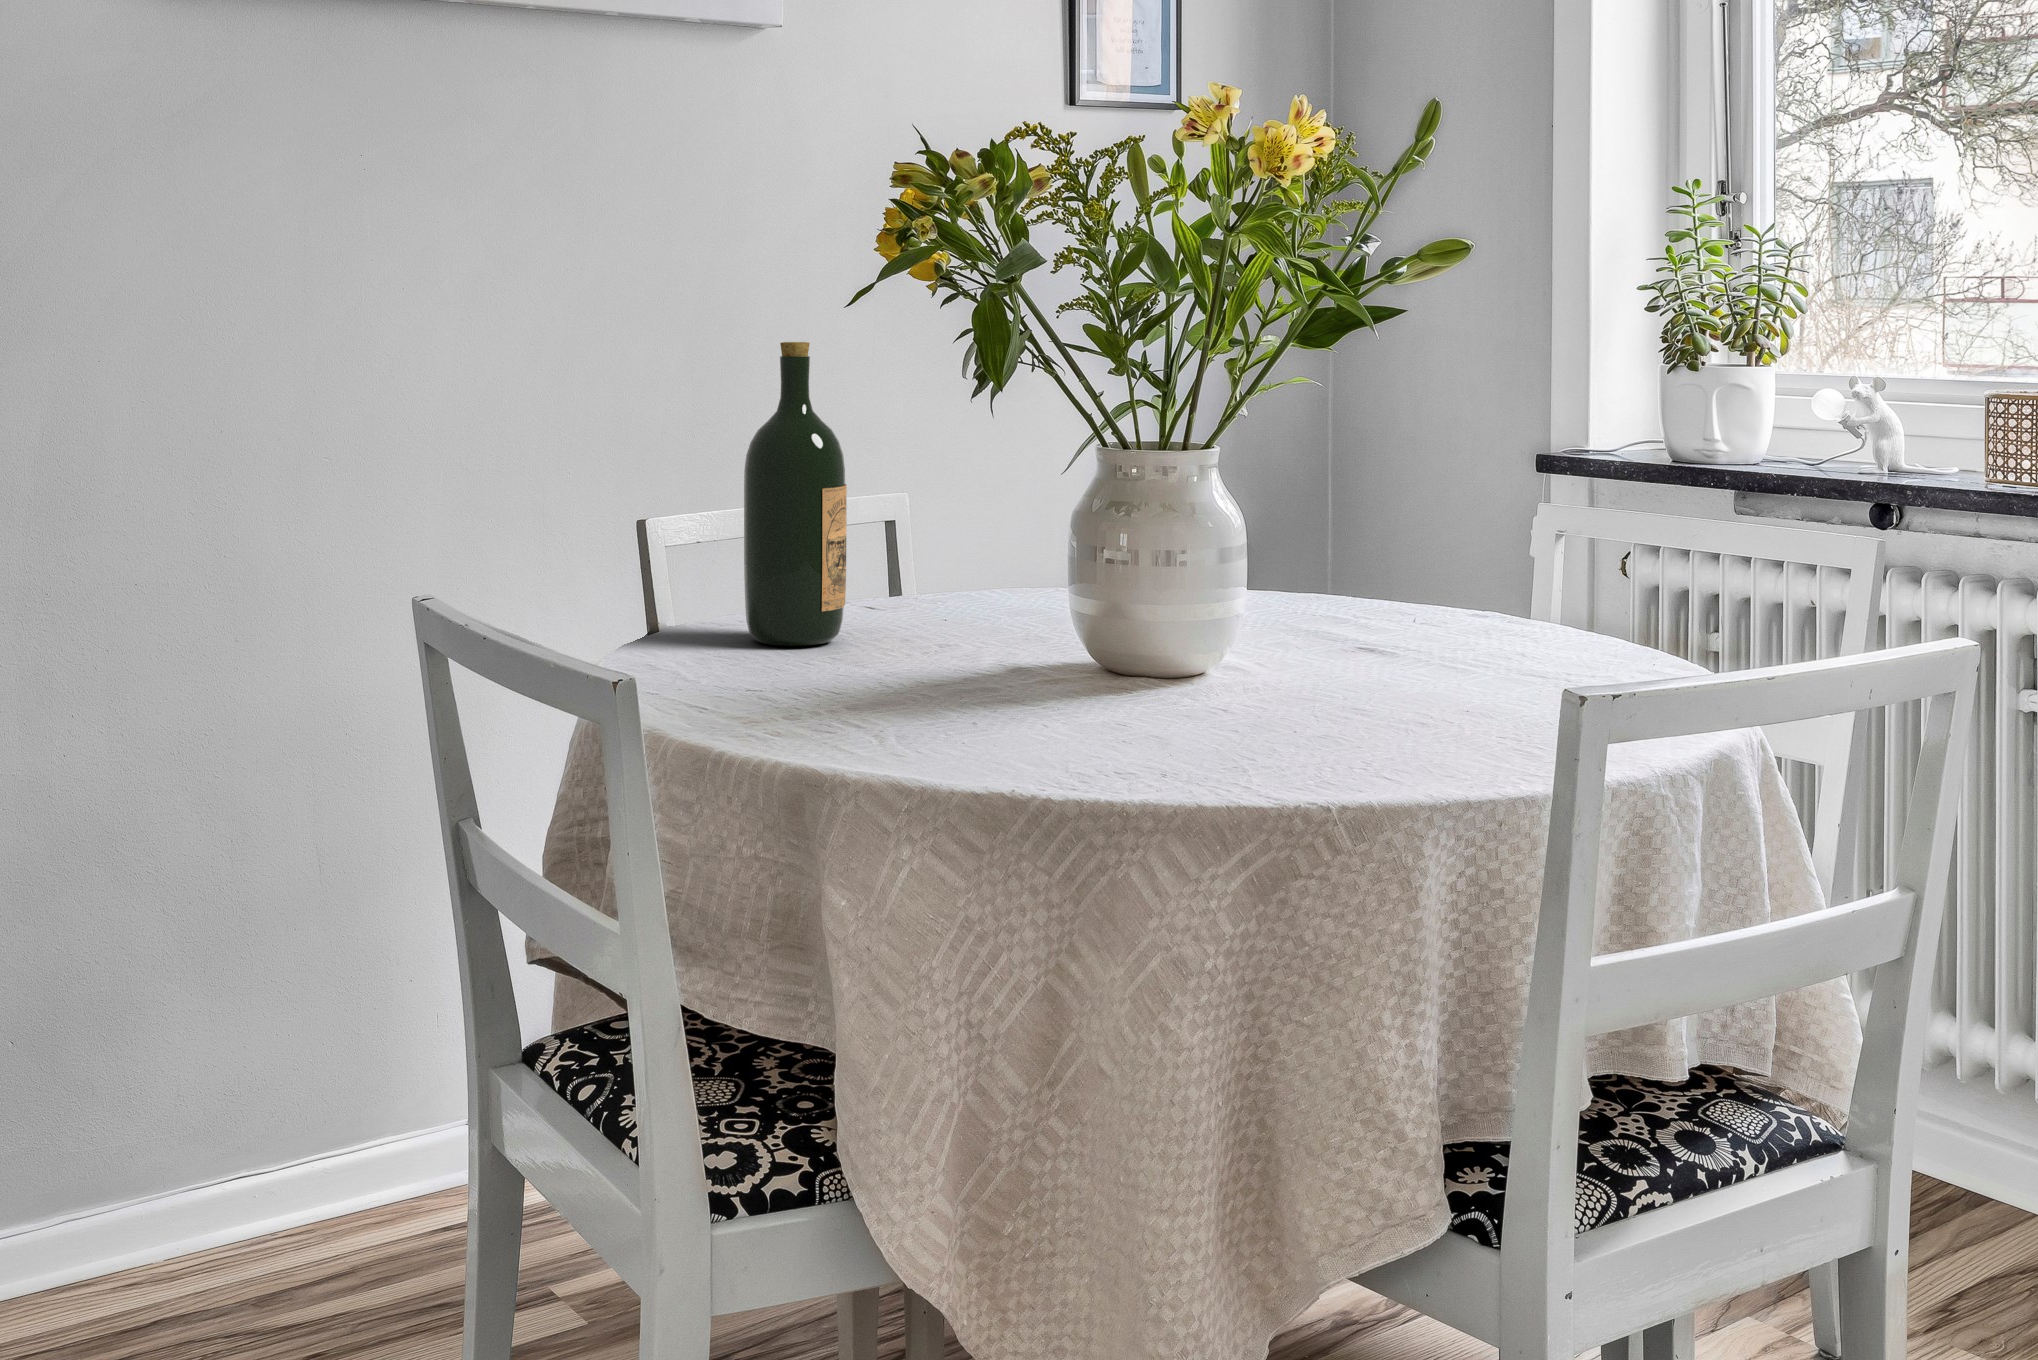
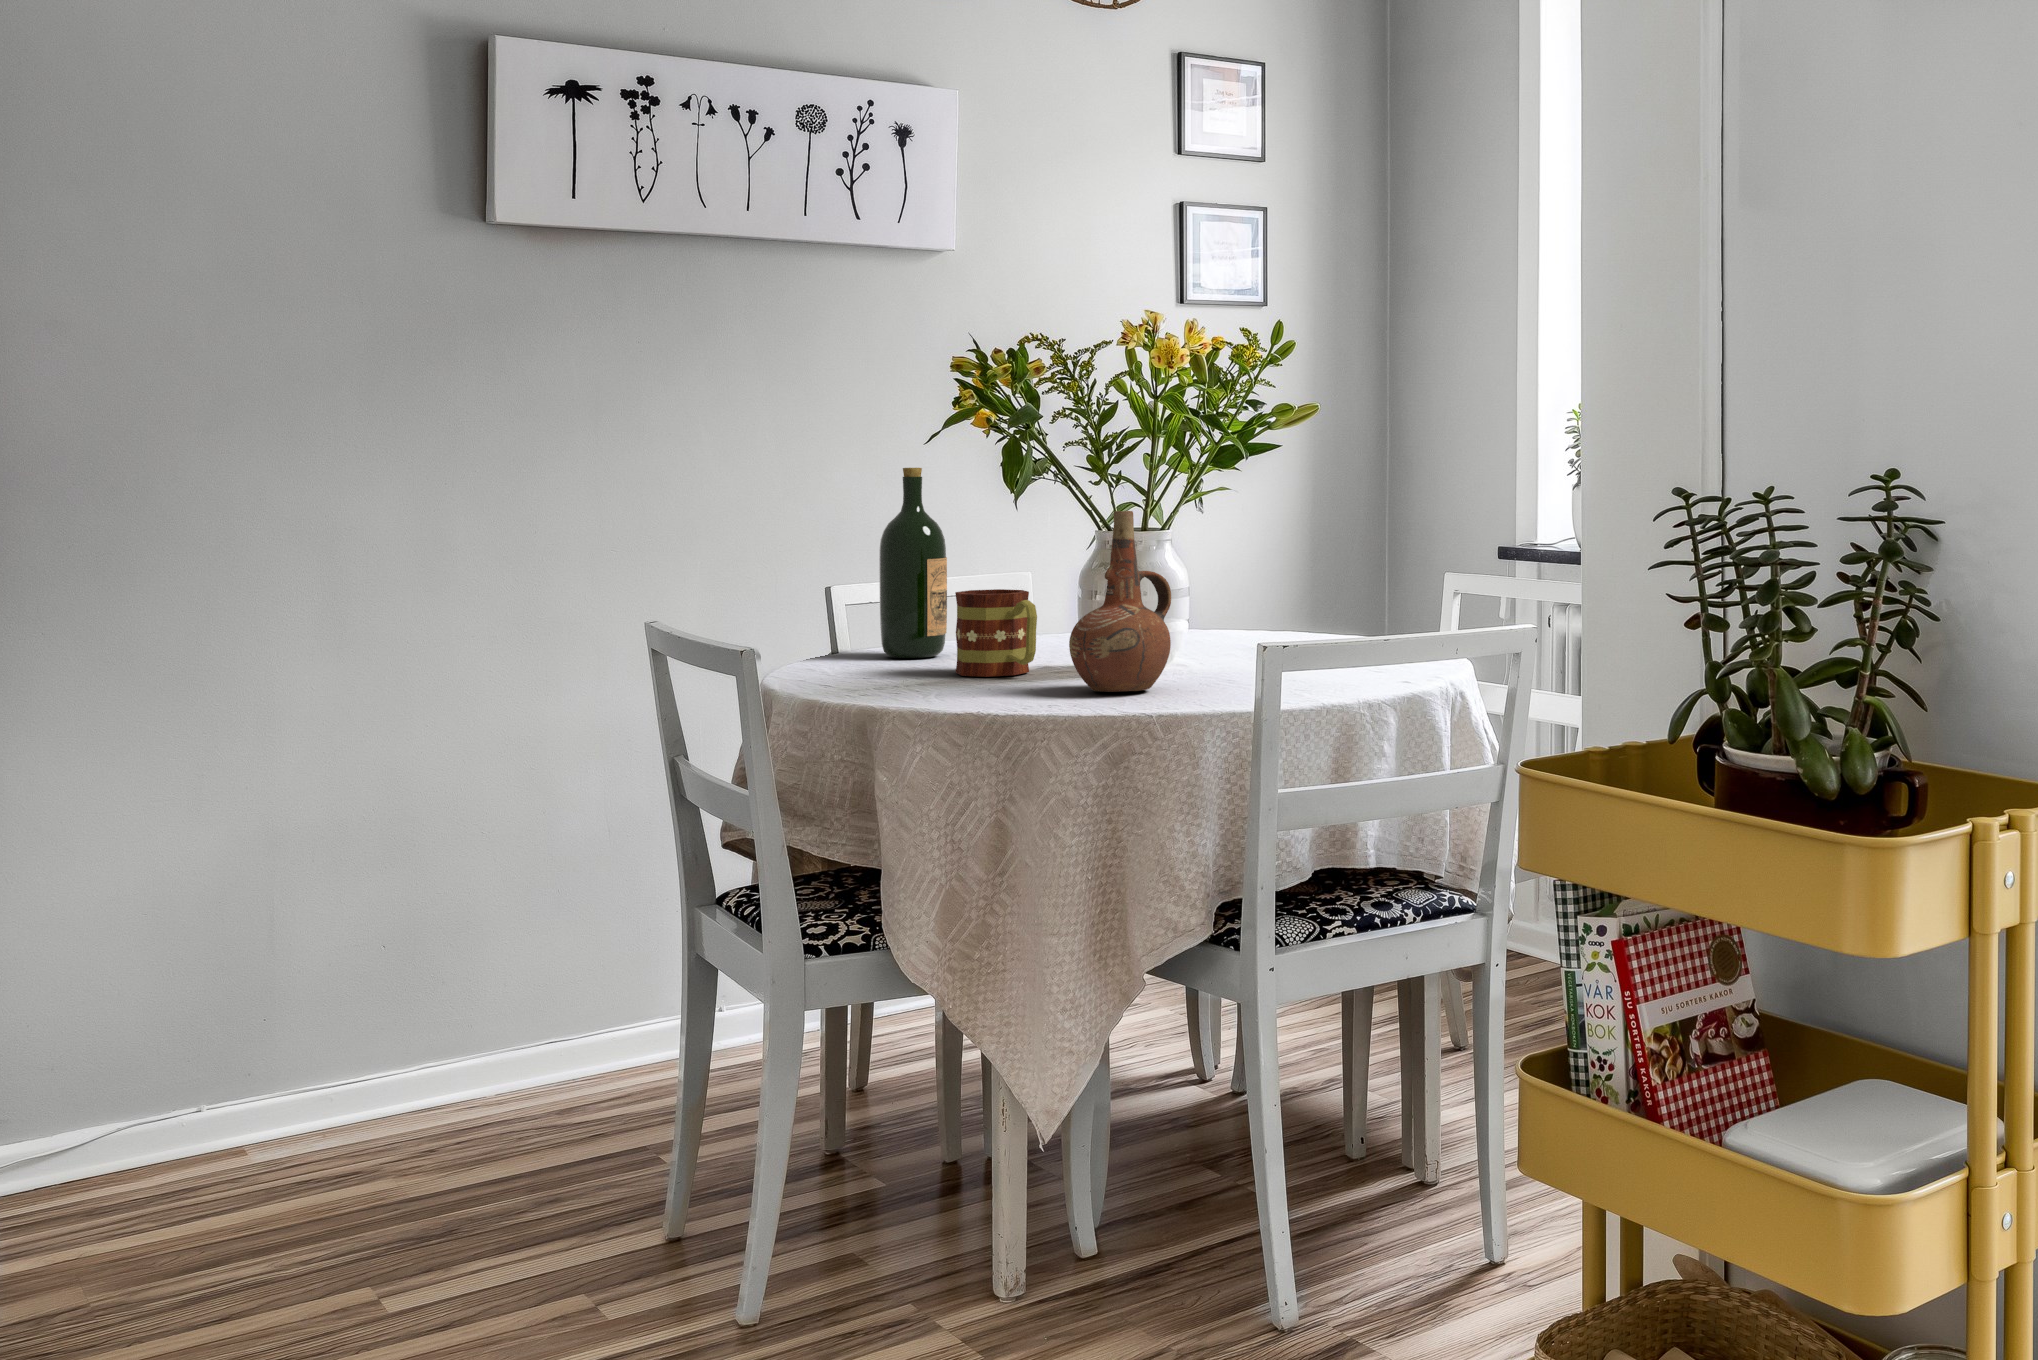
ceramic pitcher: none [1128,423,1302,742] -> present [1069,511,1171,692]
mug: none [893,543,1040,694] -> present [955,589,1037,677]

